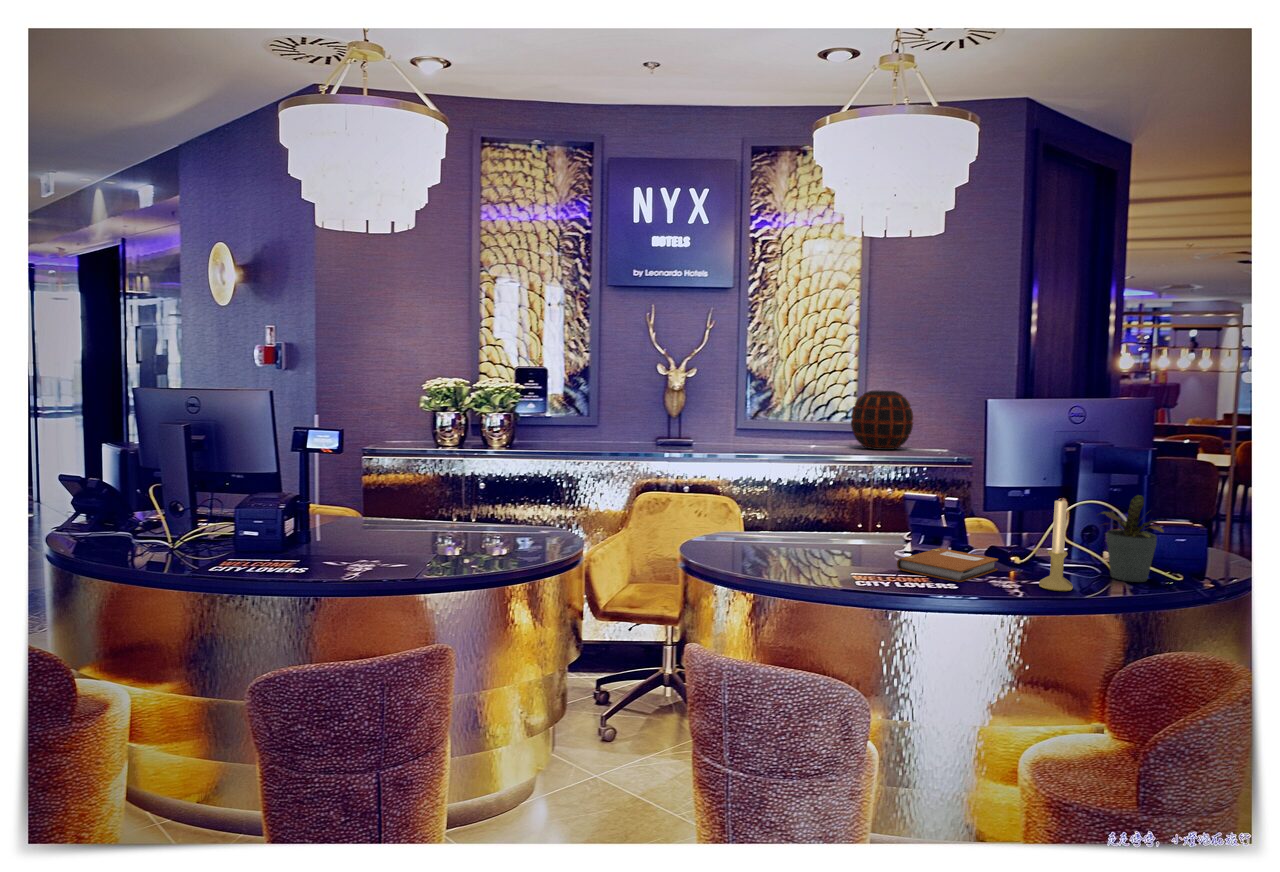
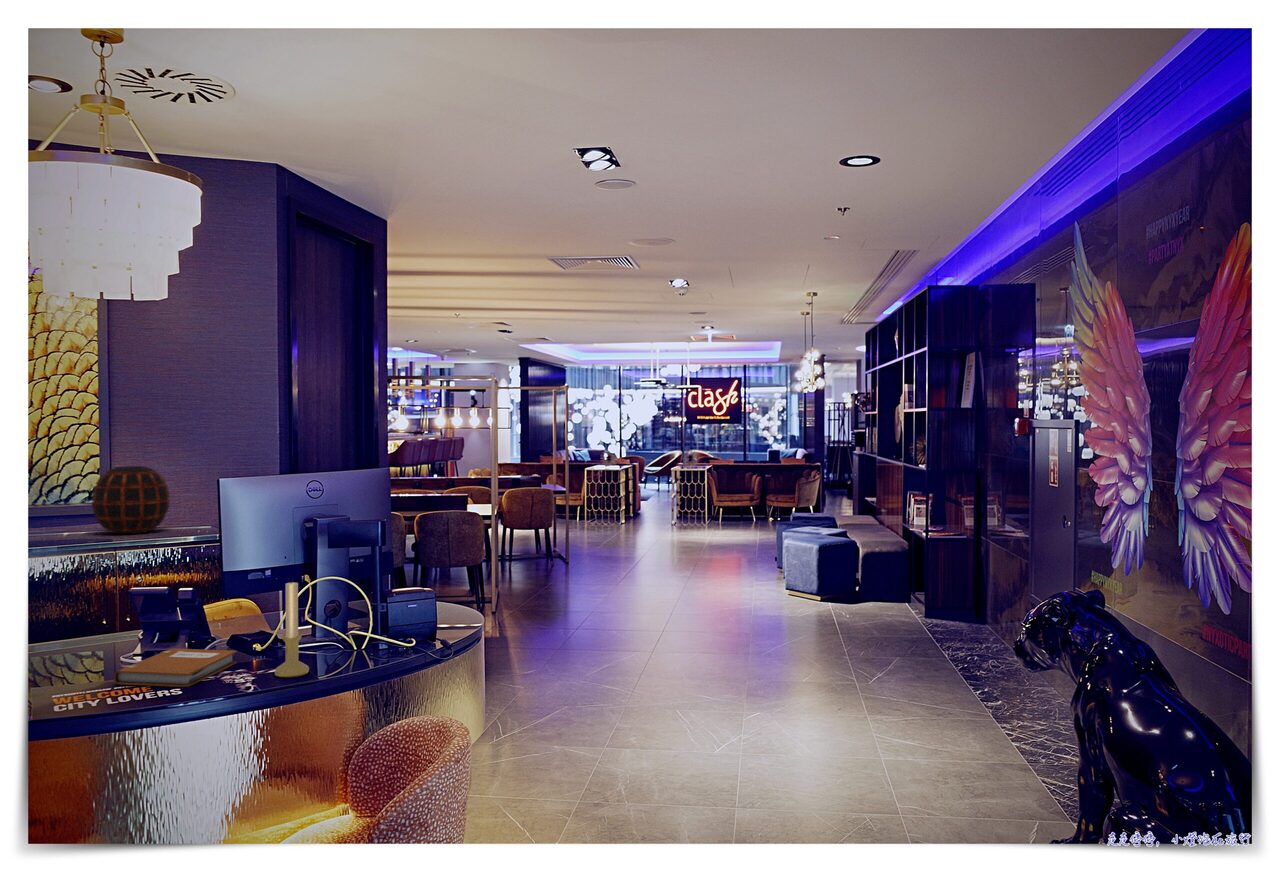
potted plant: present [1097,495,1163,582] -> none [334,566,395,652]

